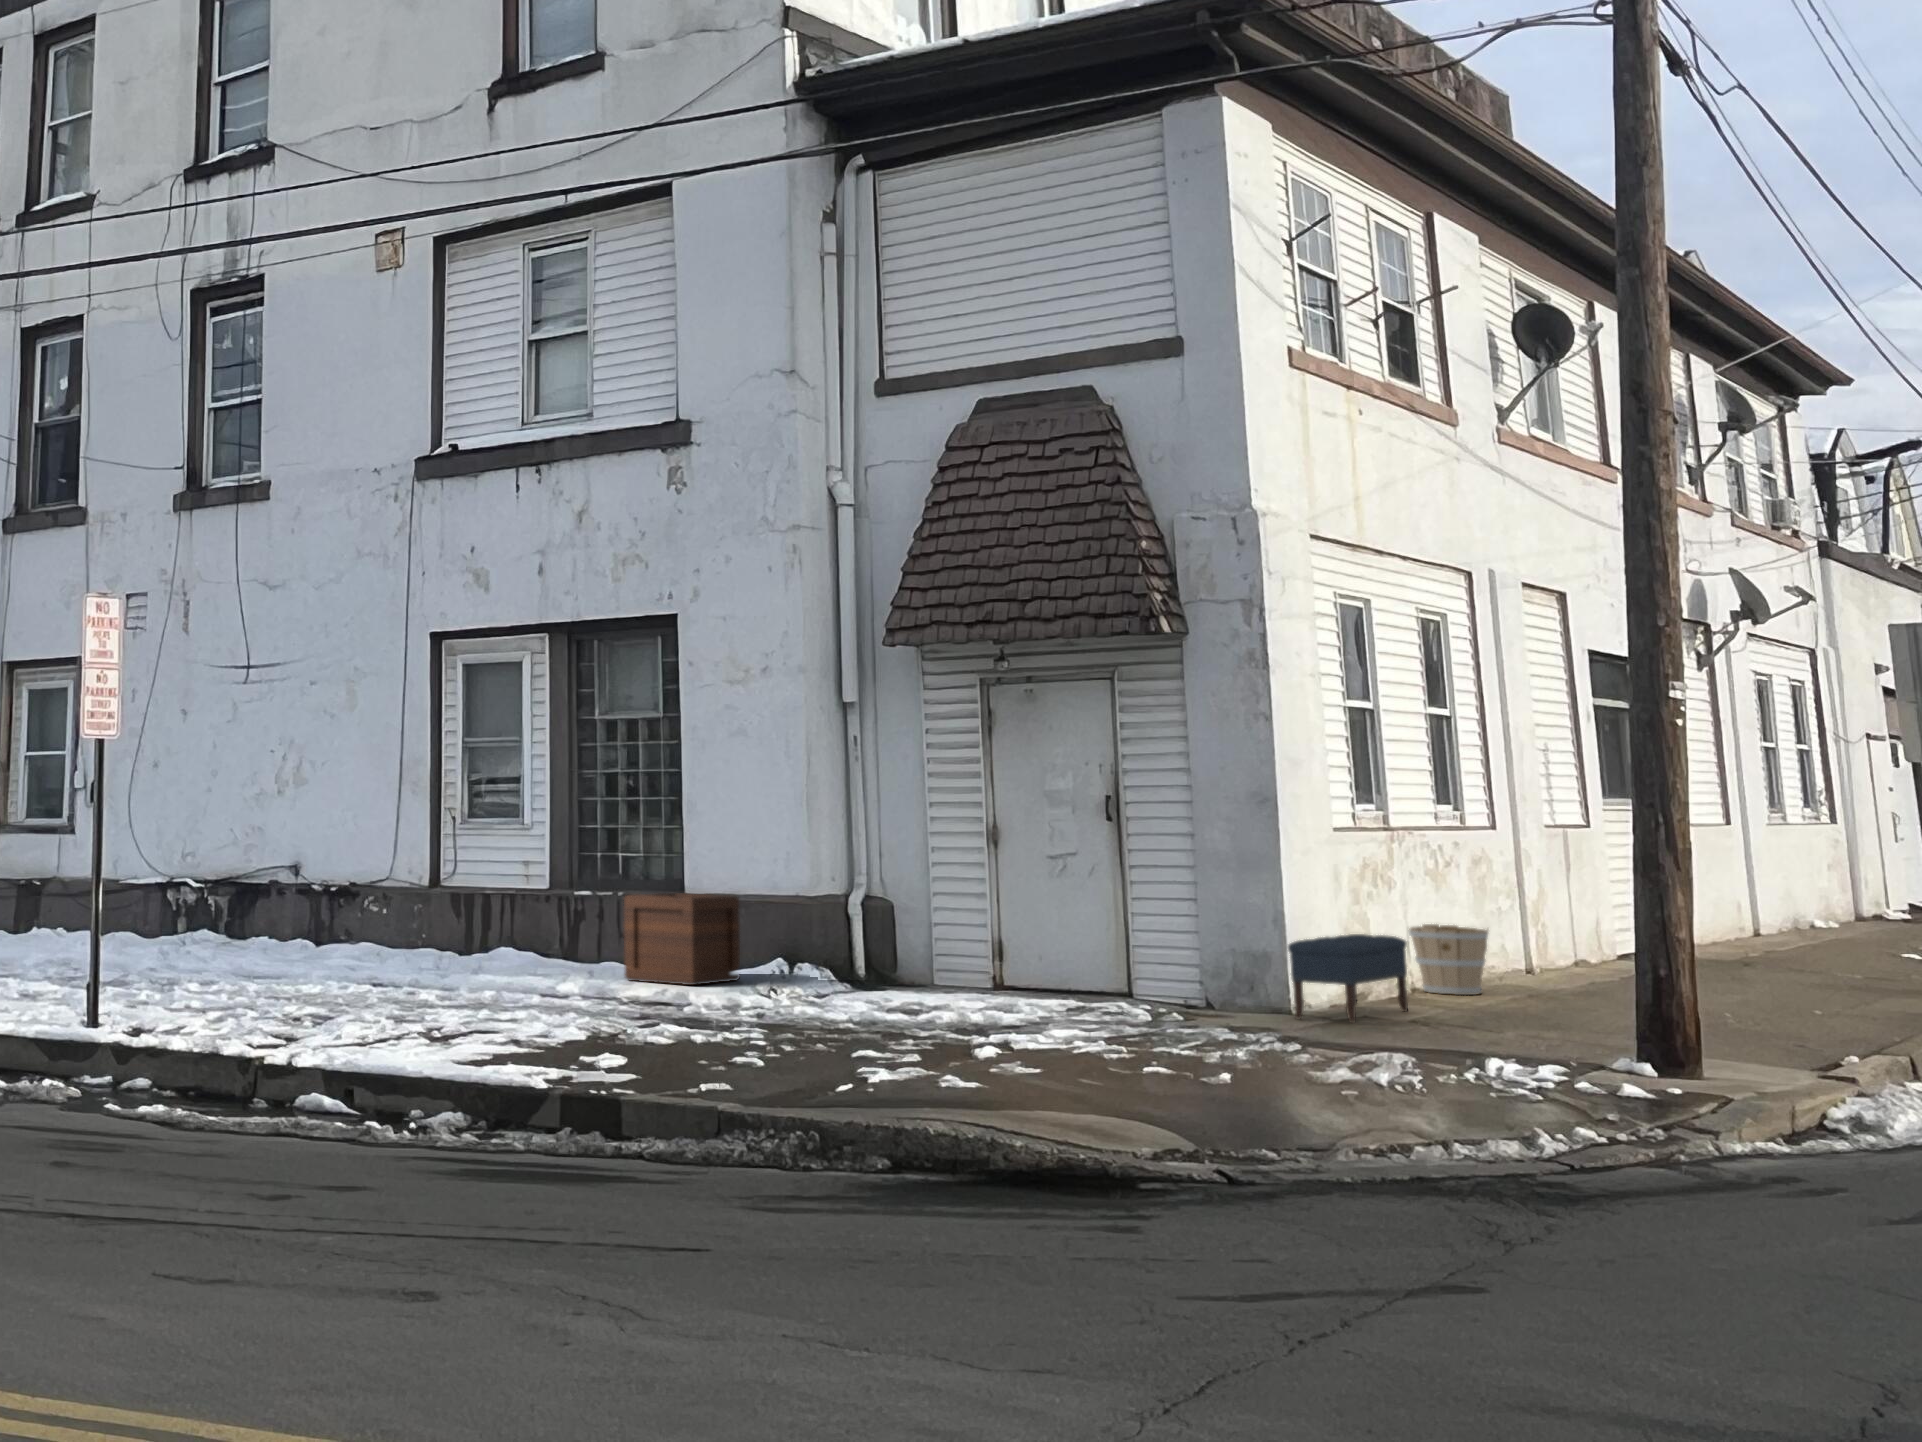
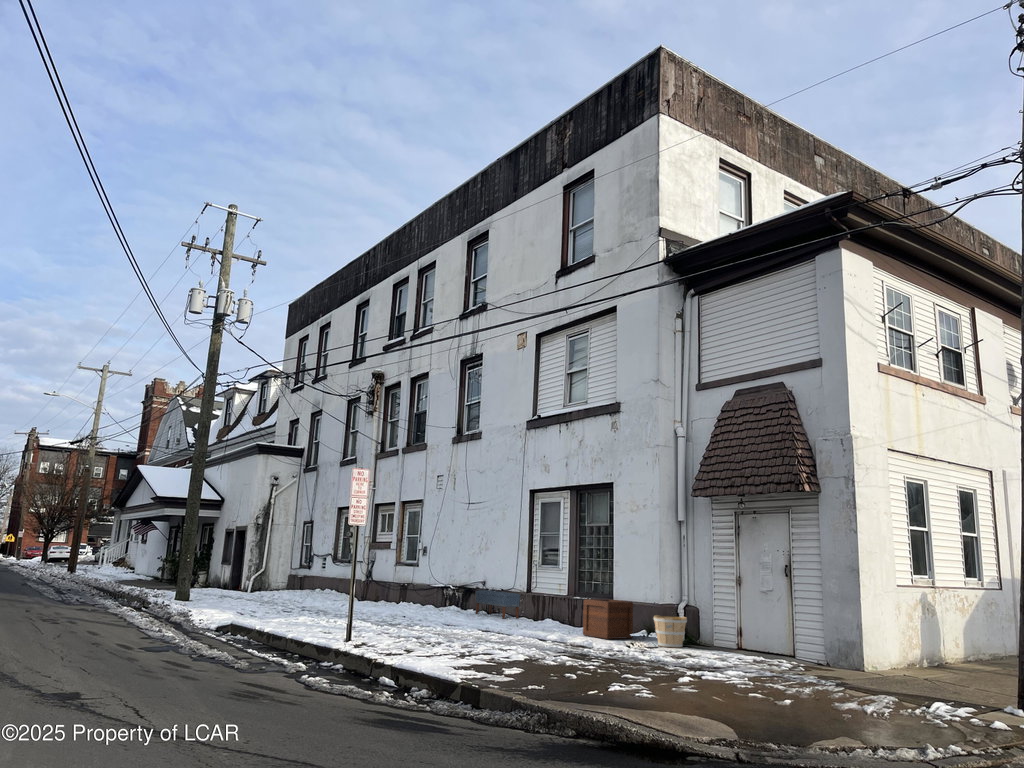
wooden bucket: present [1409,924,1488,995] -> present [654,615,687,648]
bench: present [1288,934,1408,1023] -> present [476,590,520,619]

